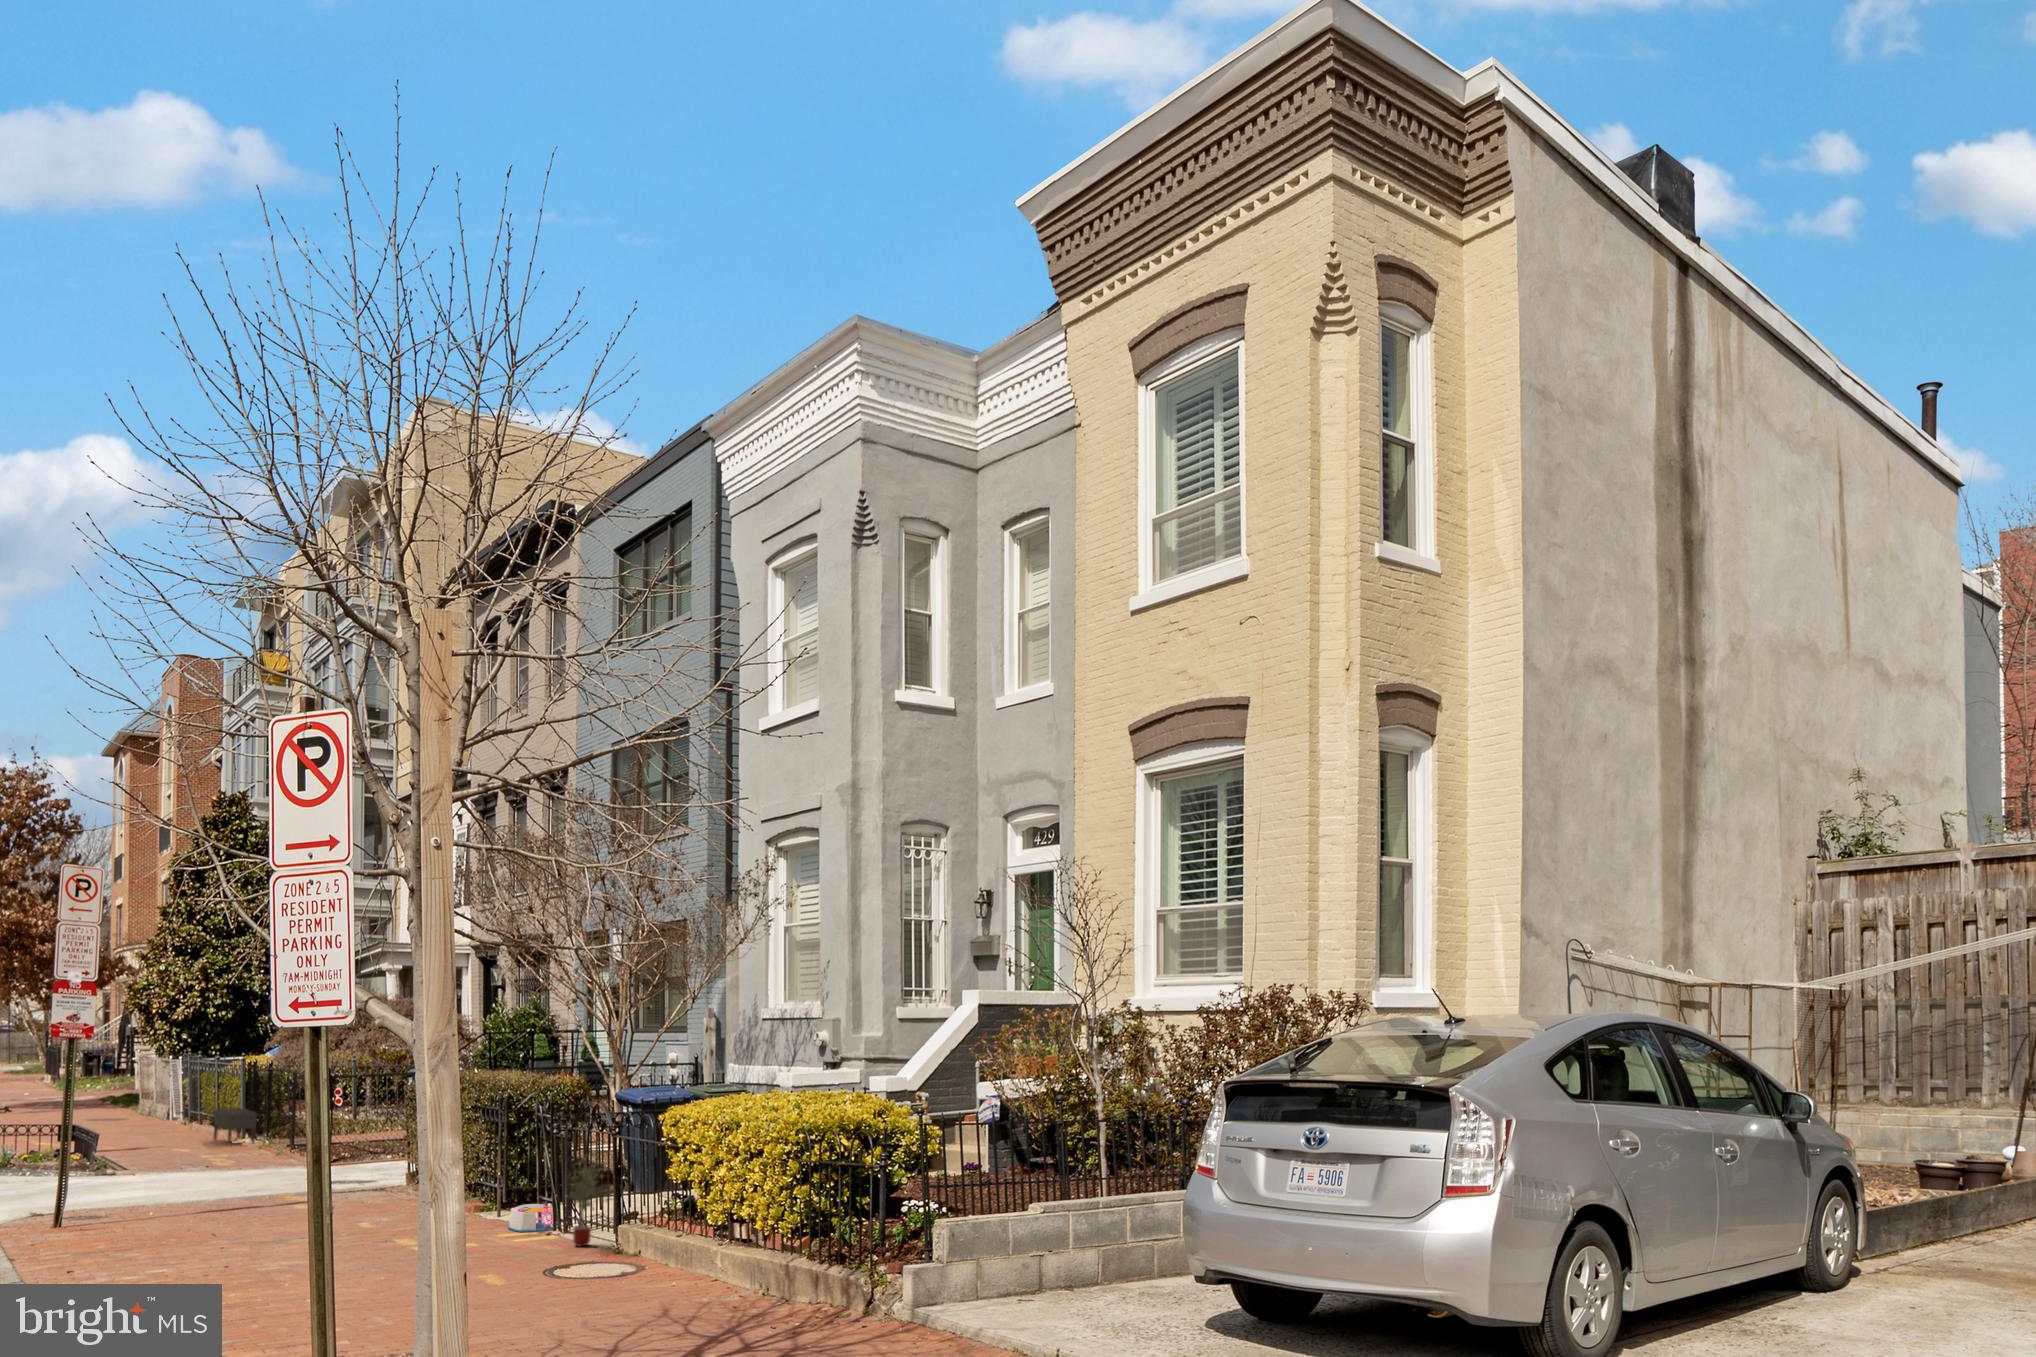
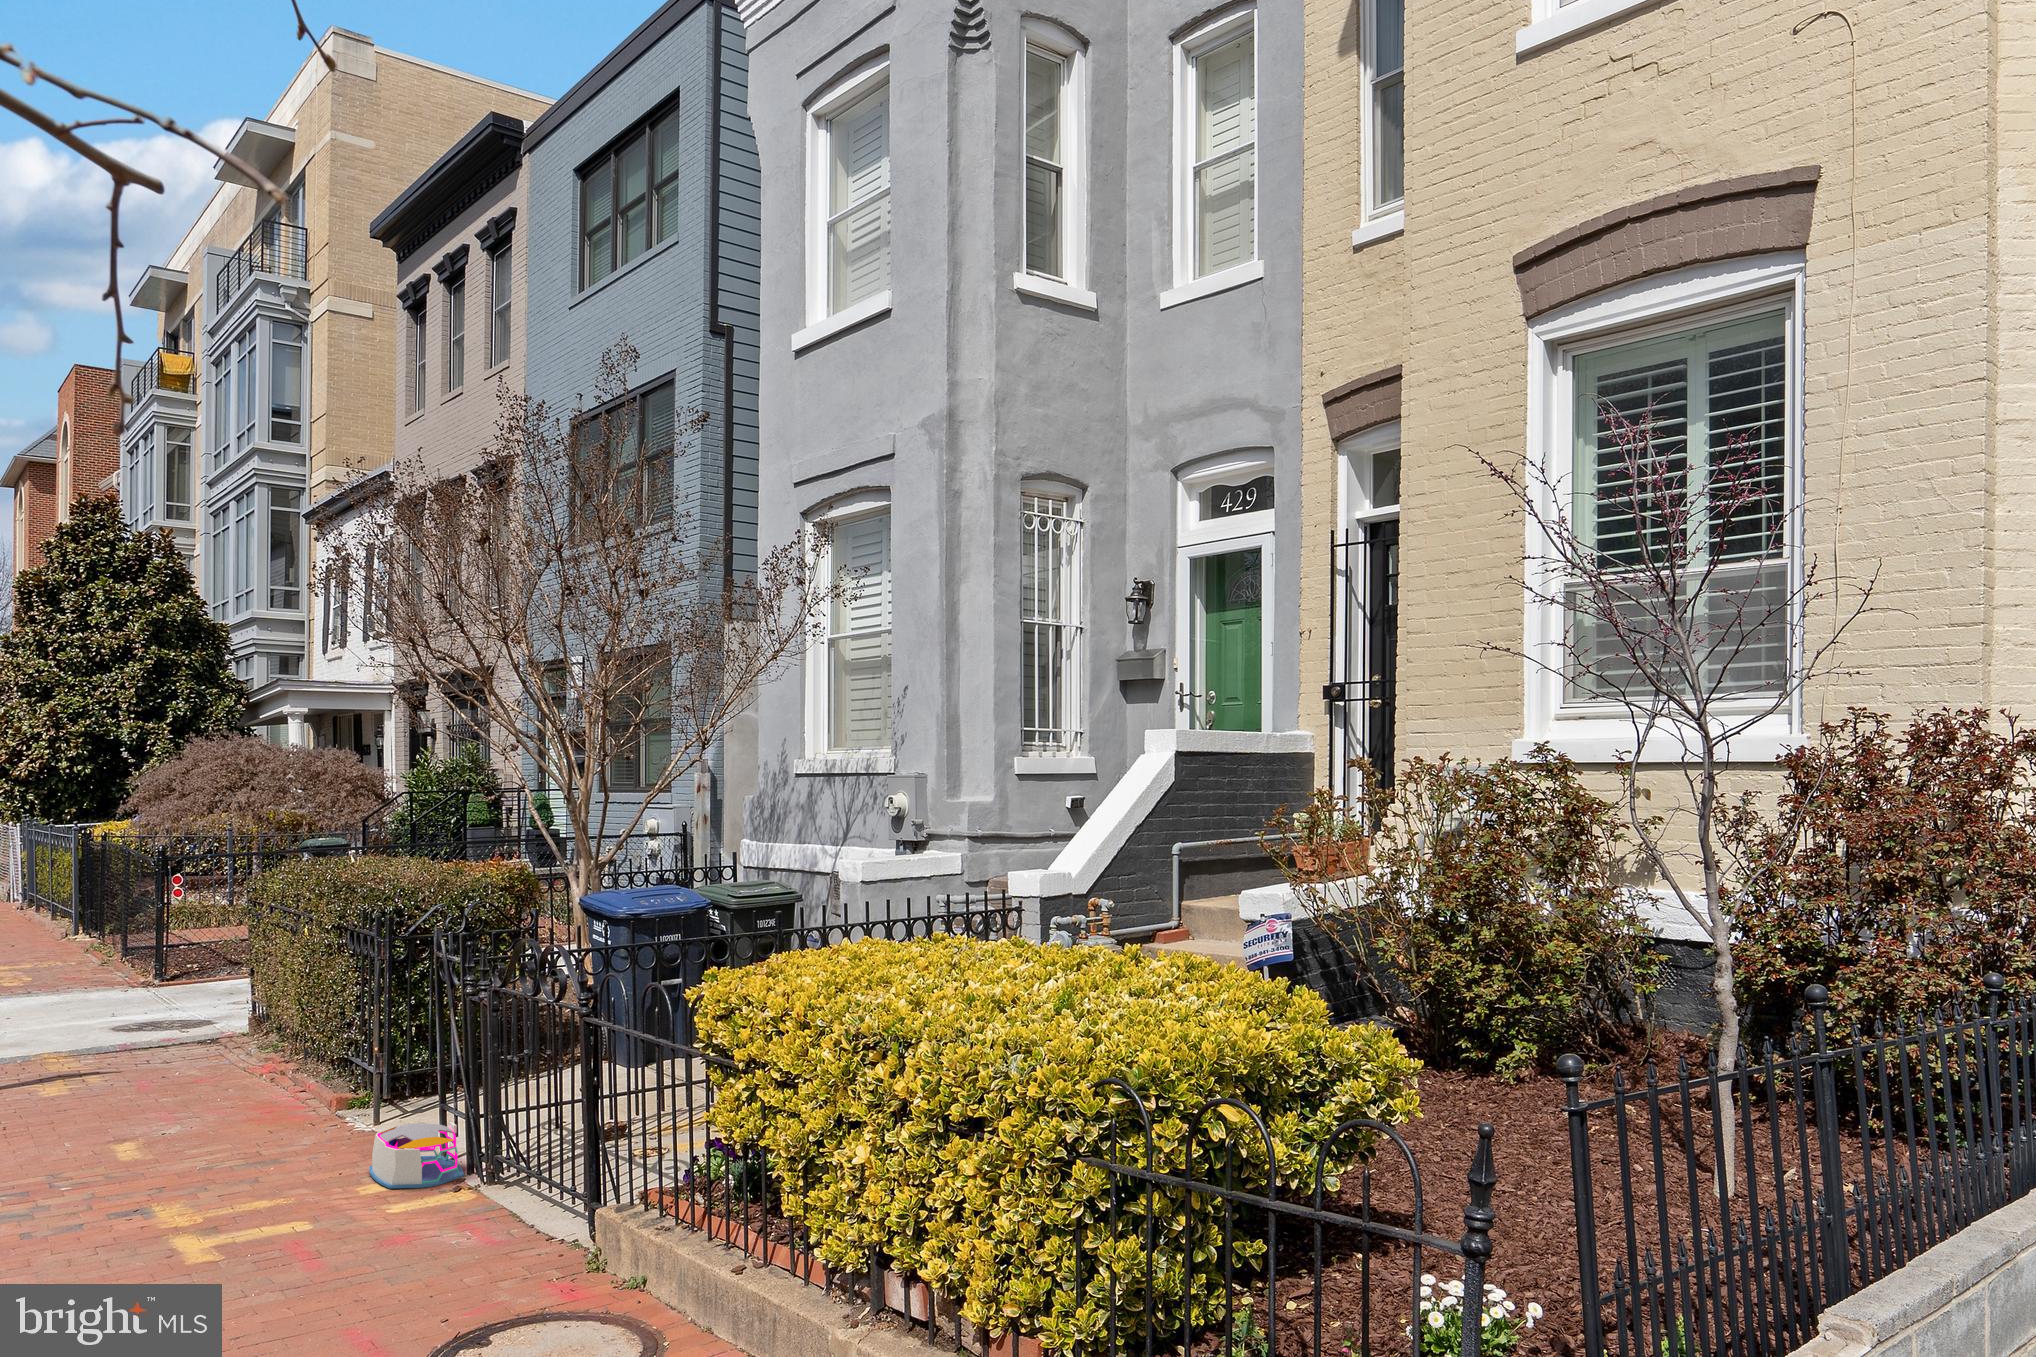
bench: present [214,1108,257,1145] -> none [28,889,83,942]
potted tree: present [569,1155,613,1246] -> none [472,1056,585,1254]

